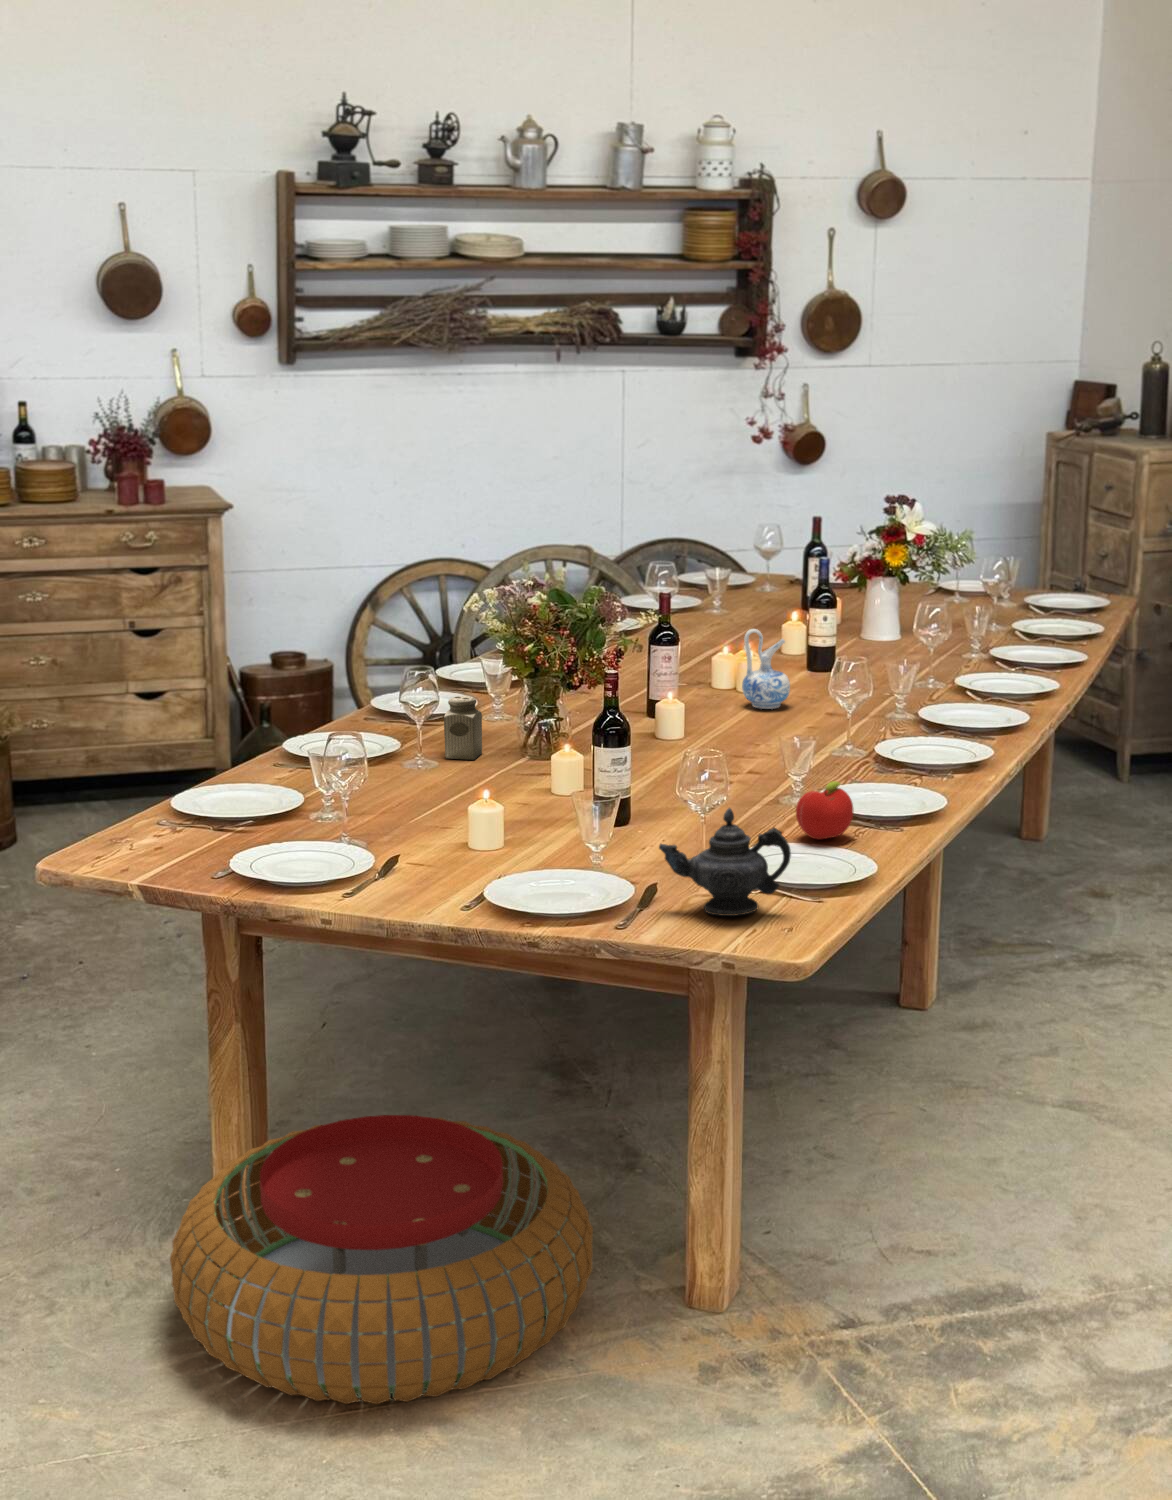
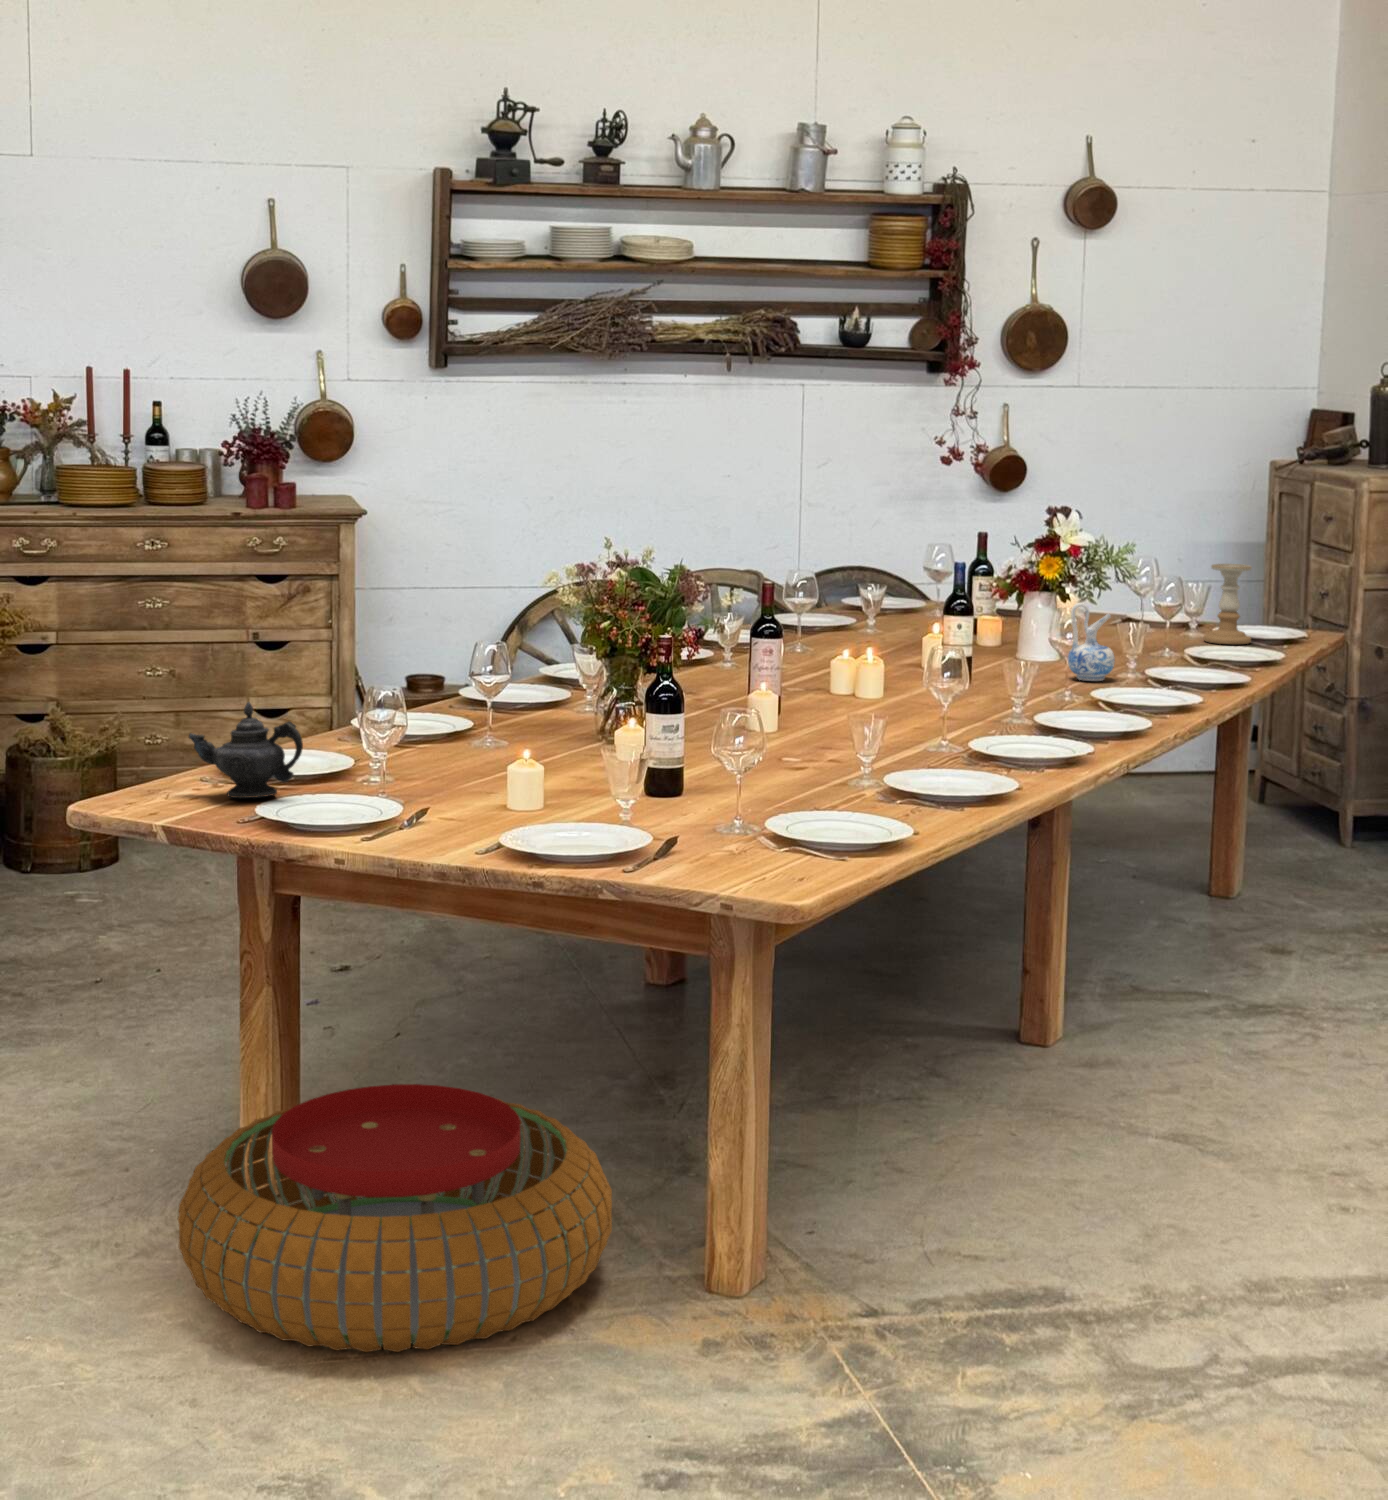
candle holder: none [1026,541,1071,616] -> present [1204,564,1252,644]
ceramic pitcher: present [742,629,790,709] -> present [1068,603,1115,681]
salt shaker: present [444,696,482,760] -> none [515,676,556,741]
fruit: present [796,781,854,839] -> none [843,753,903,813]
teapot: present [659,808,791,916] -> present [189,702,303,798]

